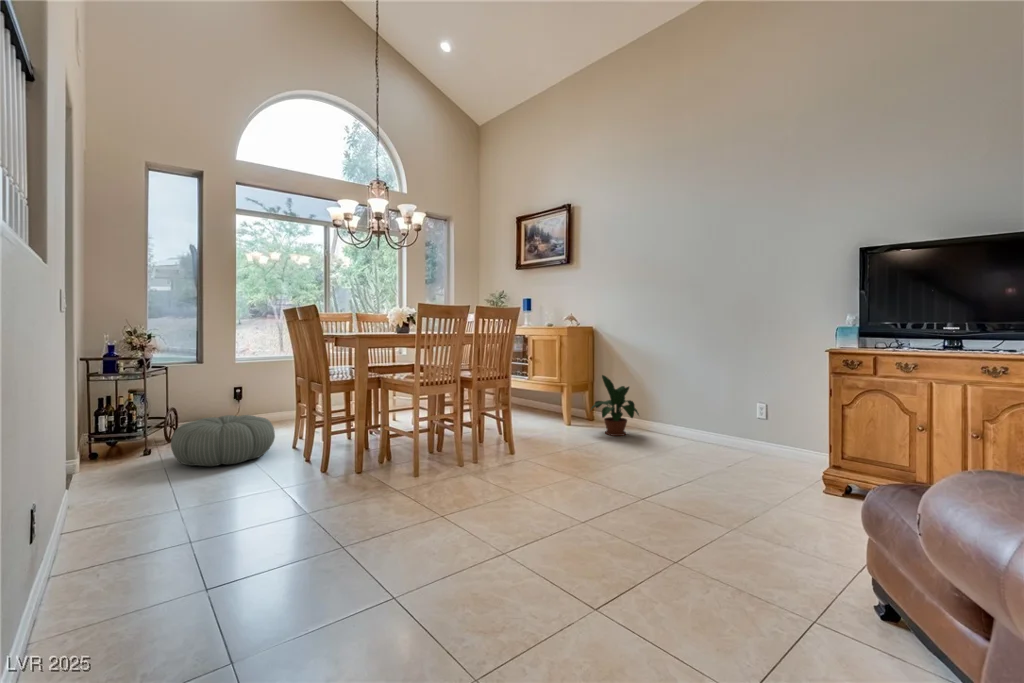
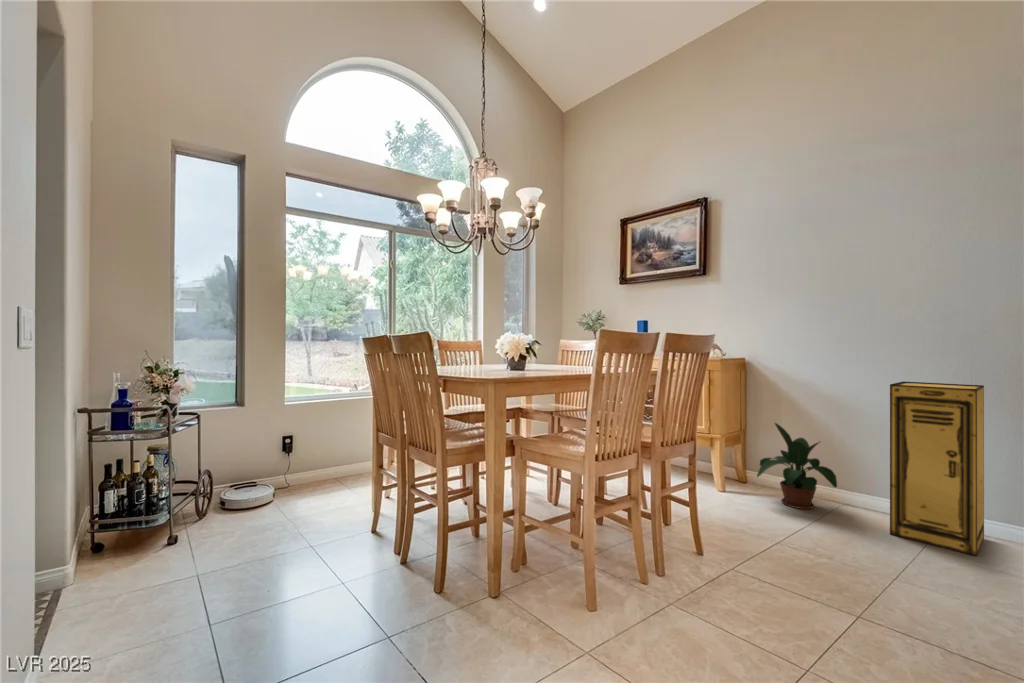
storage cabinet: none [657,342,721,456] -> present [890,381,984,556]
pouf: present [171,415,275,466] -> none [207,488,352,581]

